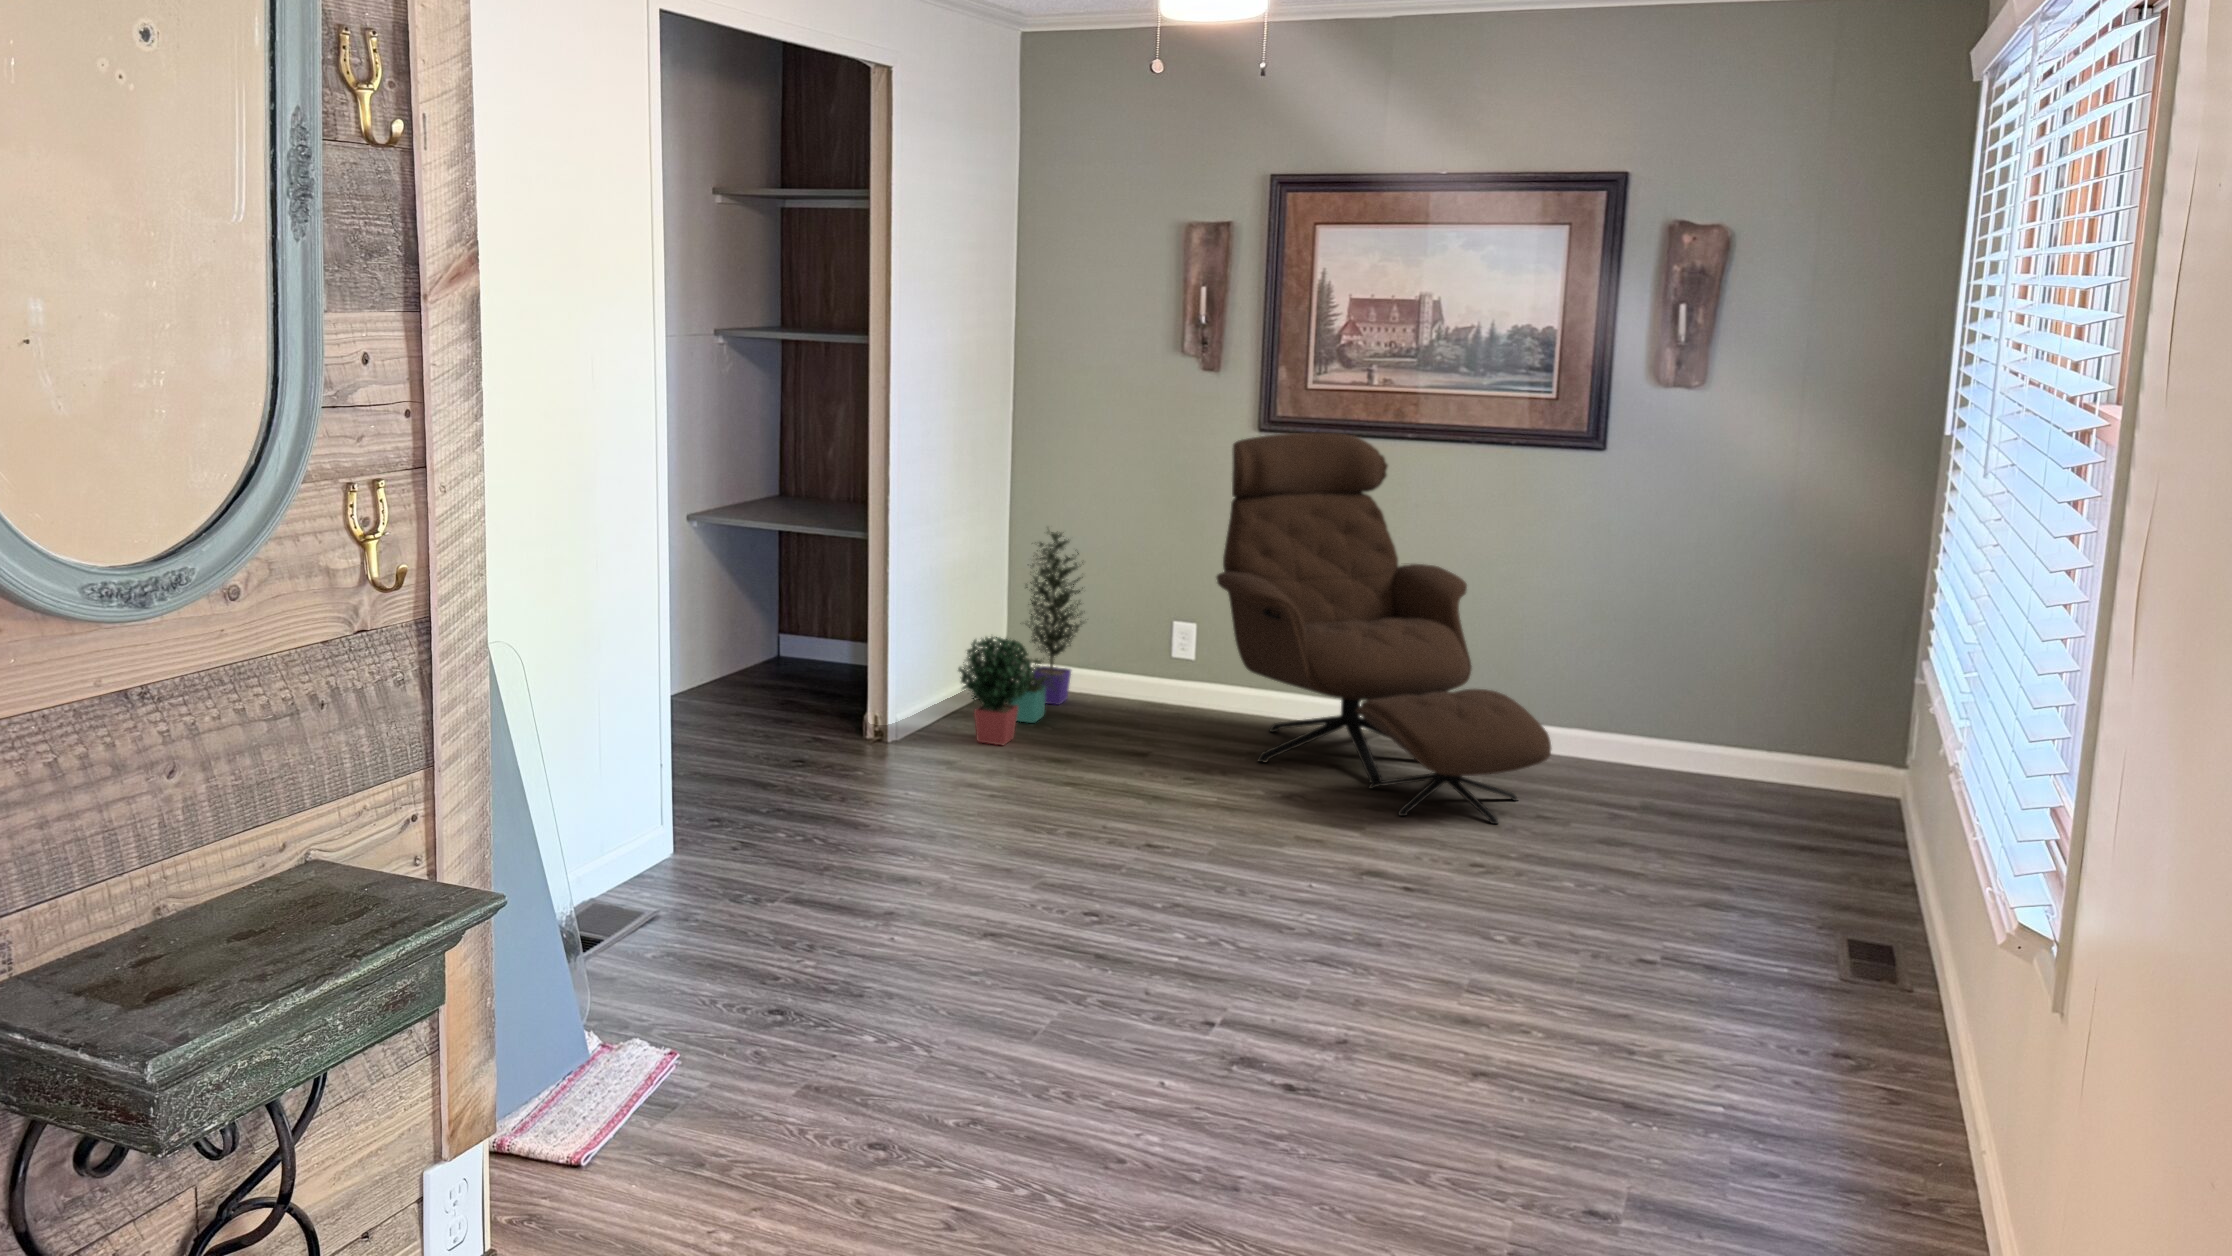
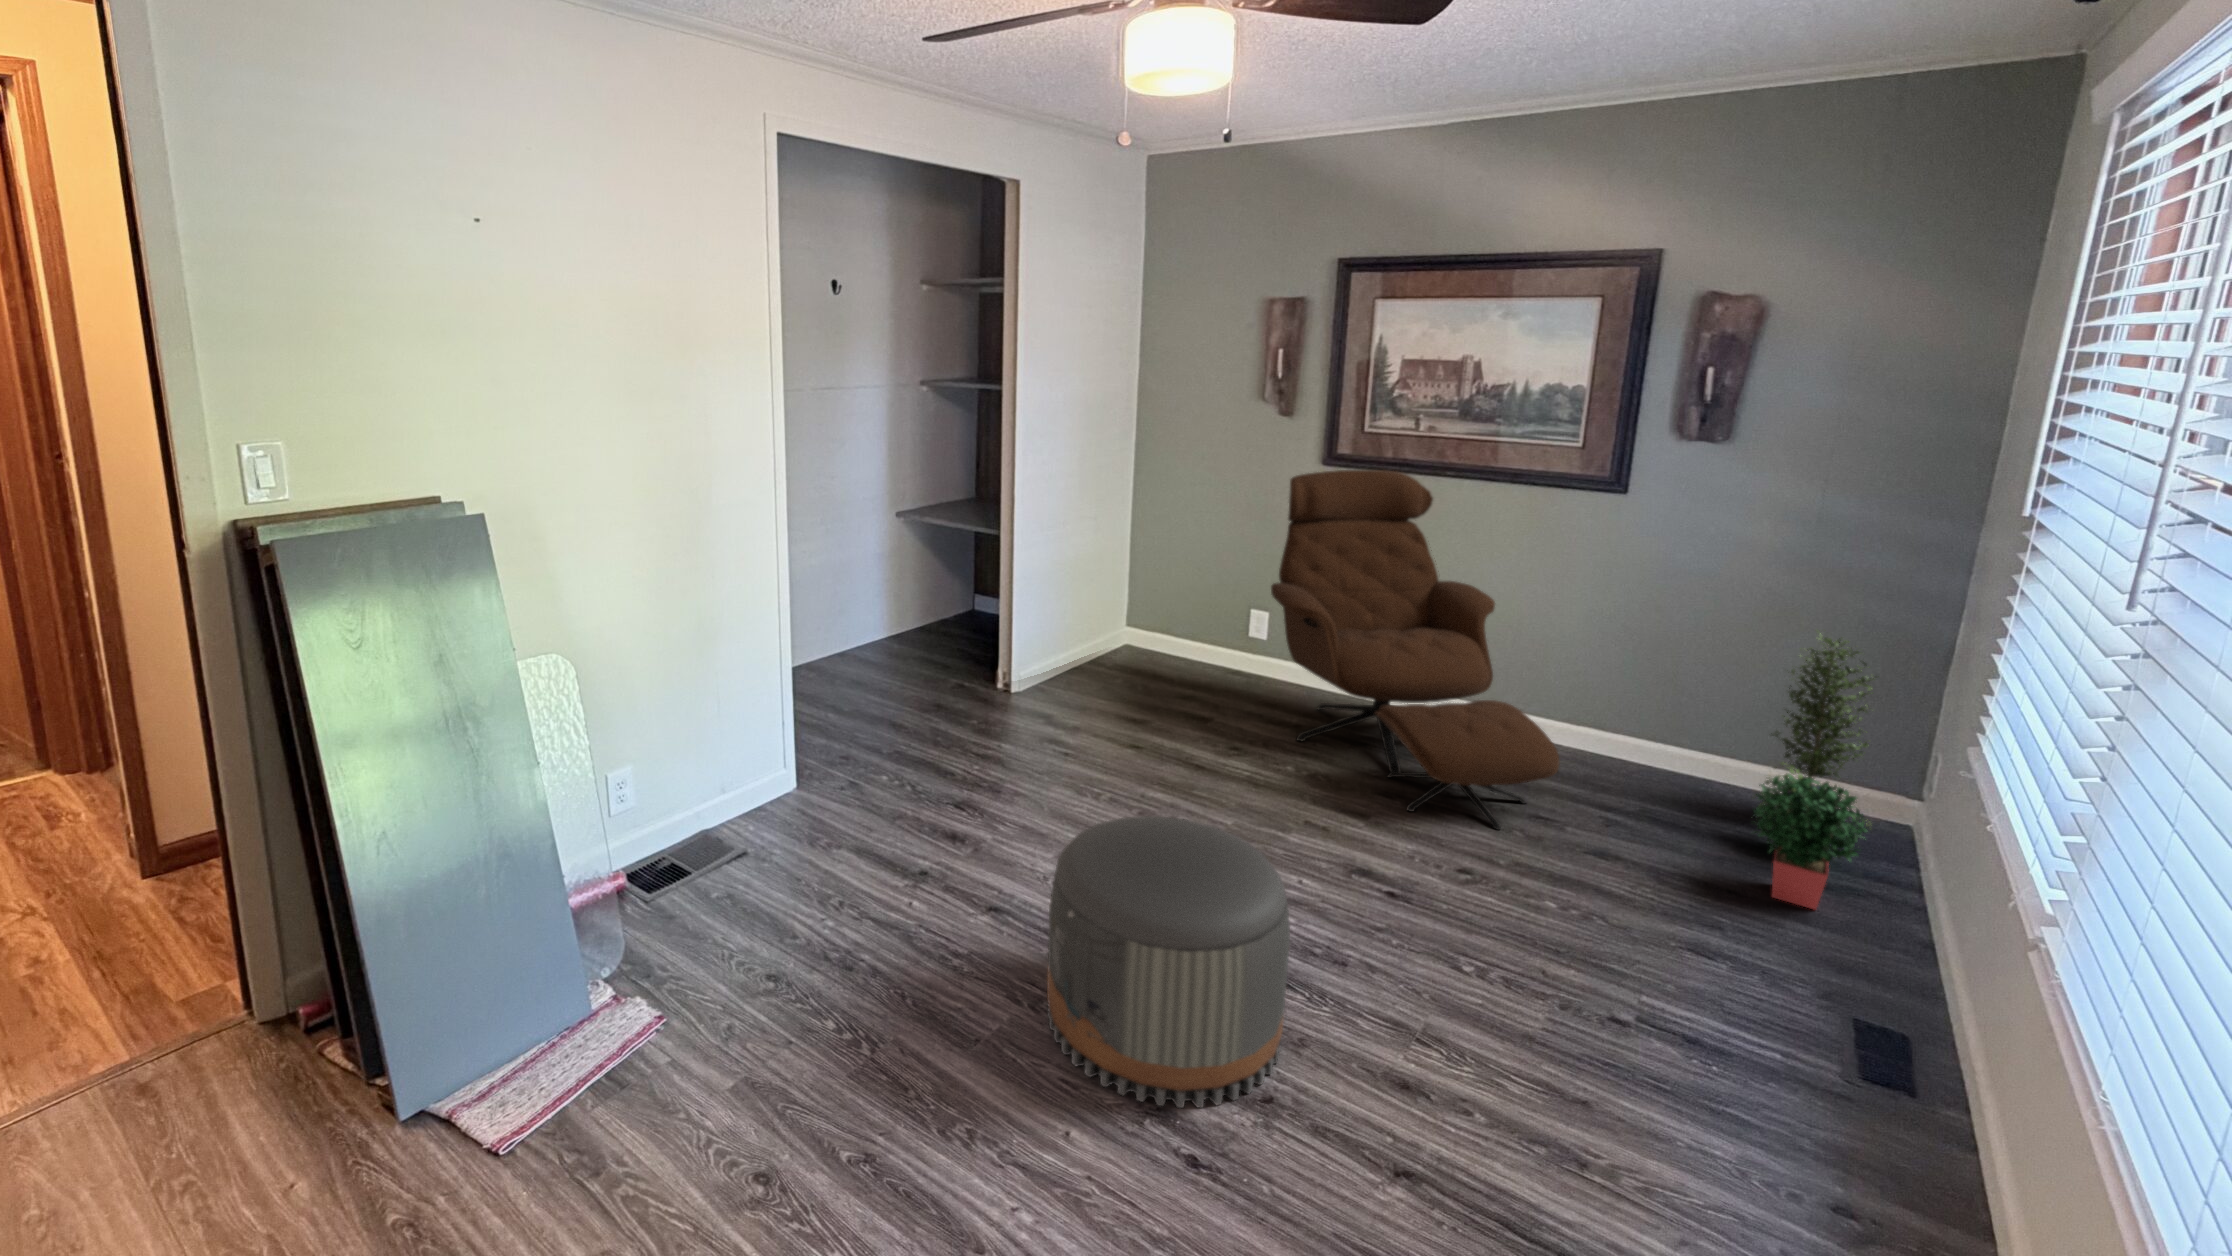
potted plant: present [958,531,1083,745] -> present [1753,631,1879,910]
pouf: none [1093,789,1348,1057] -> present [1047,816,1290,1108]

